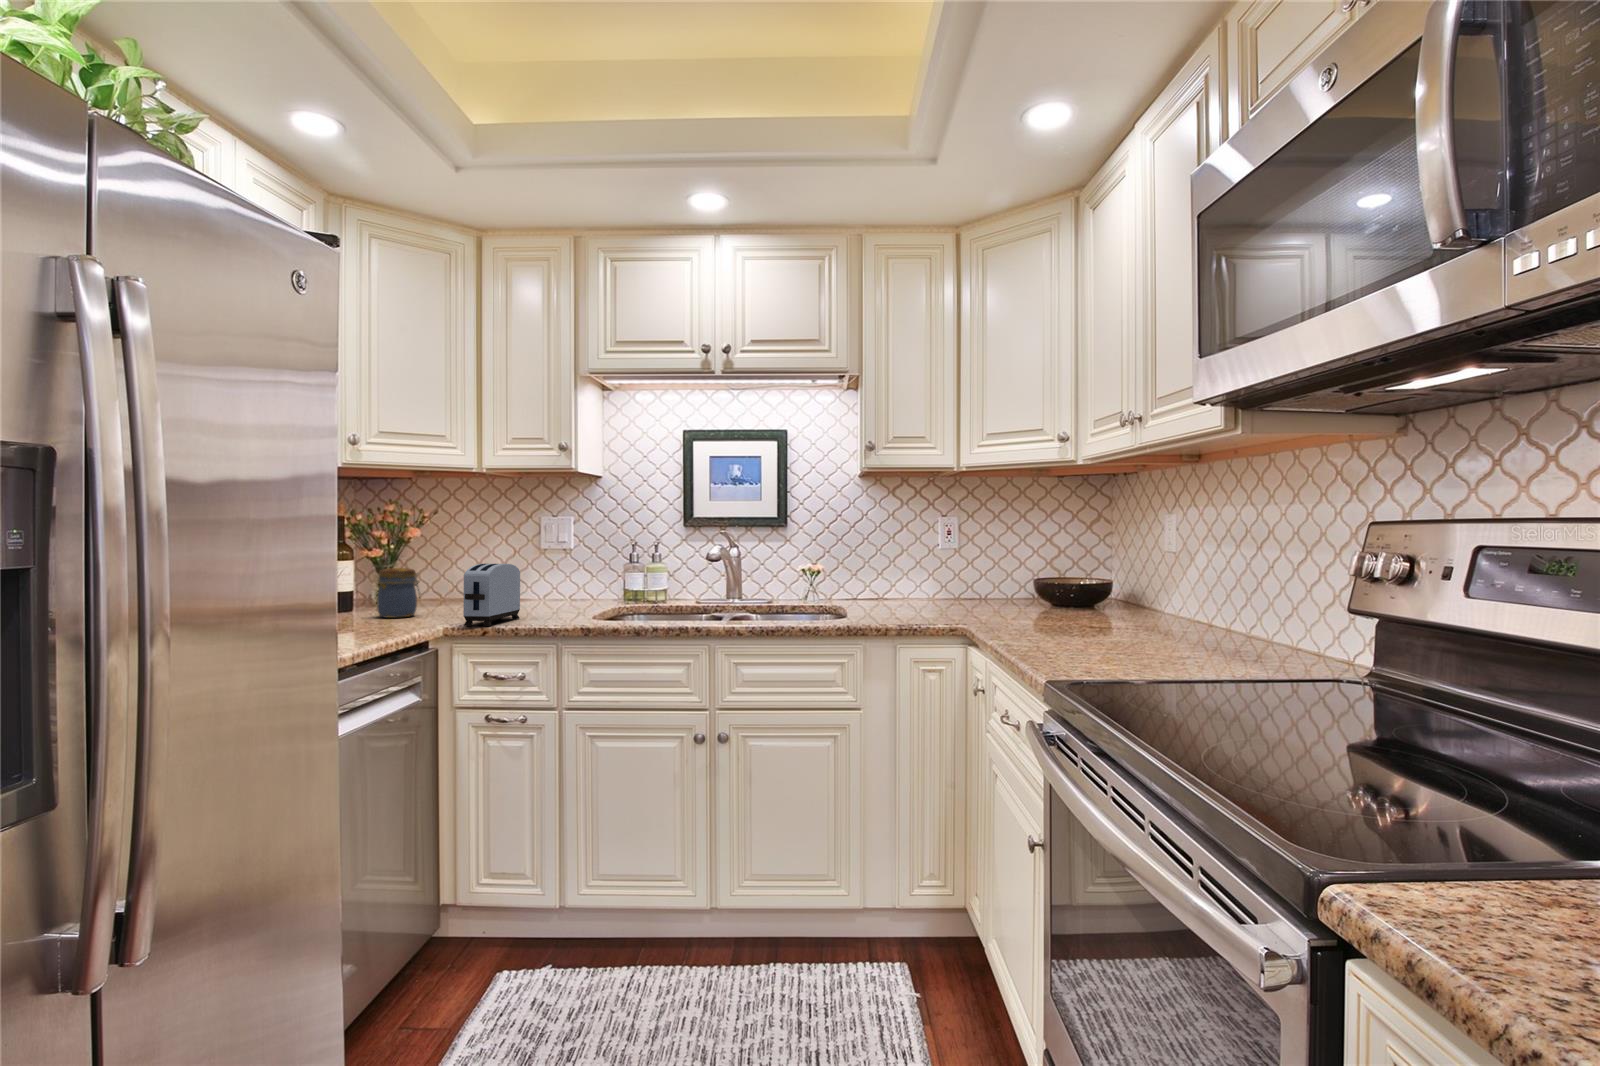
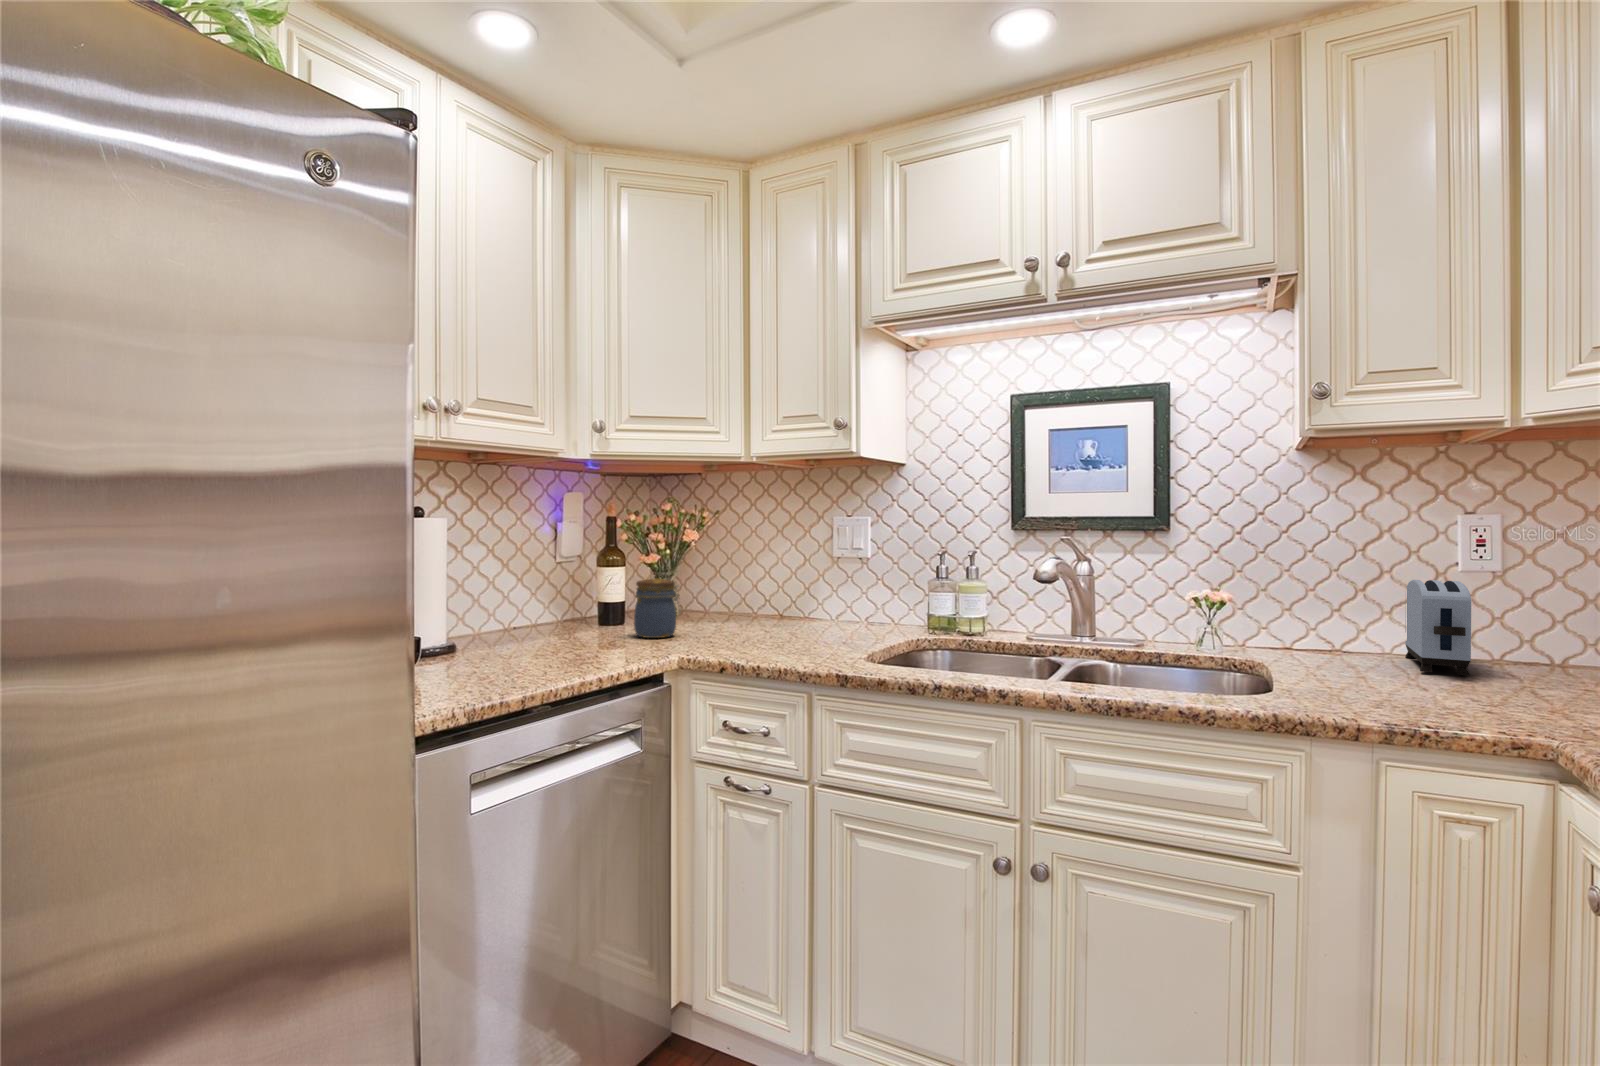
toaster: present [463,564,520,626] -> present [1405,580,1471,675]

